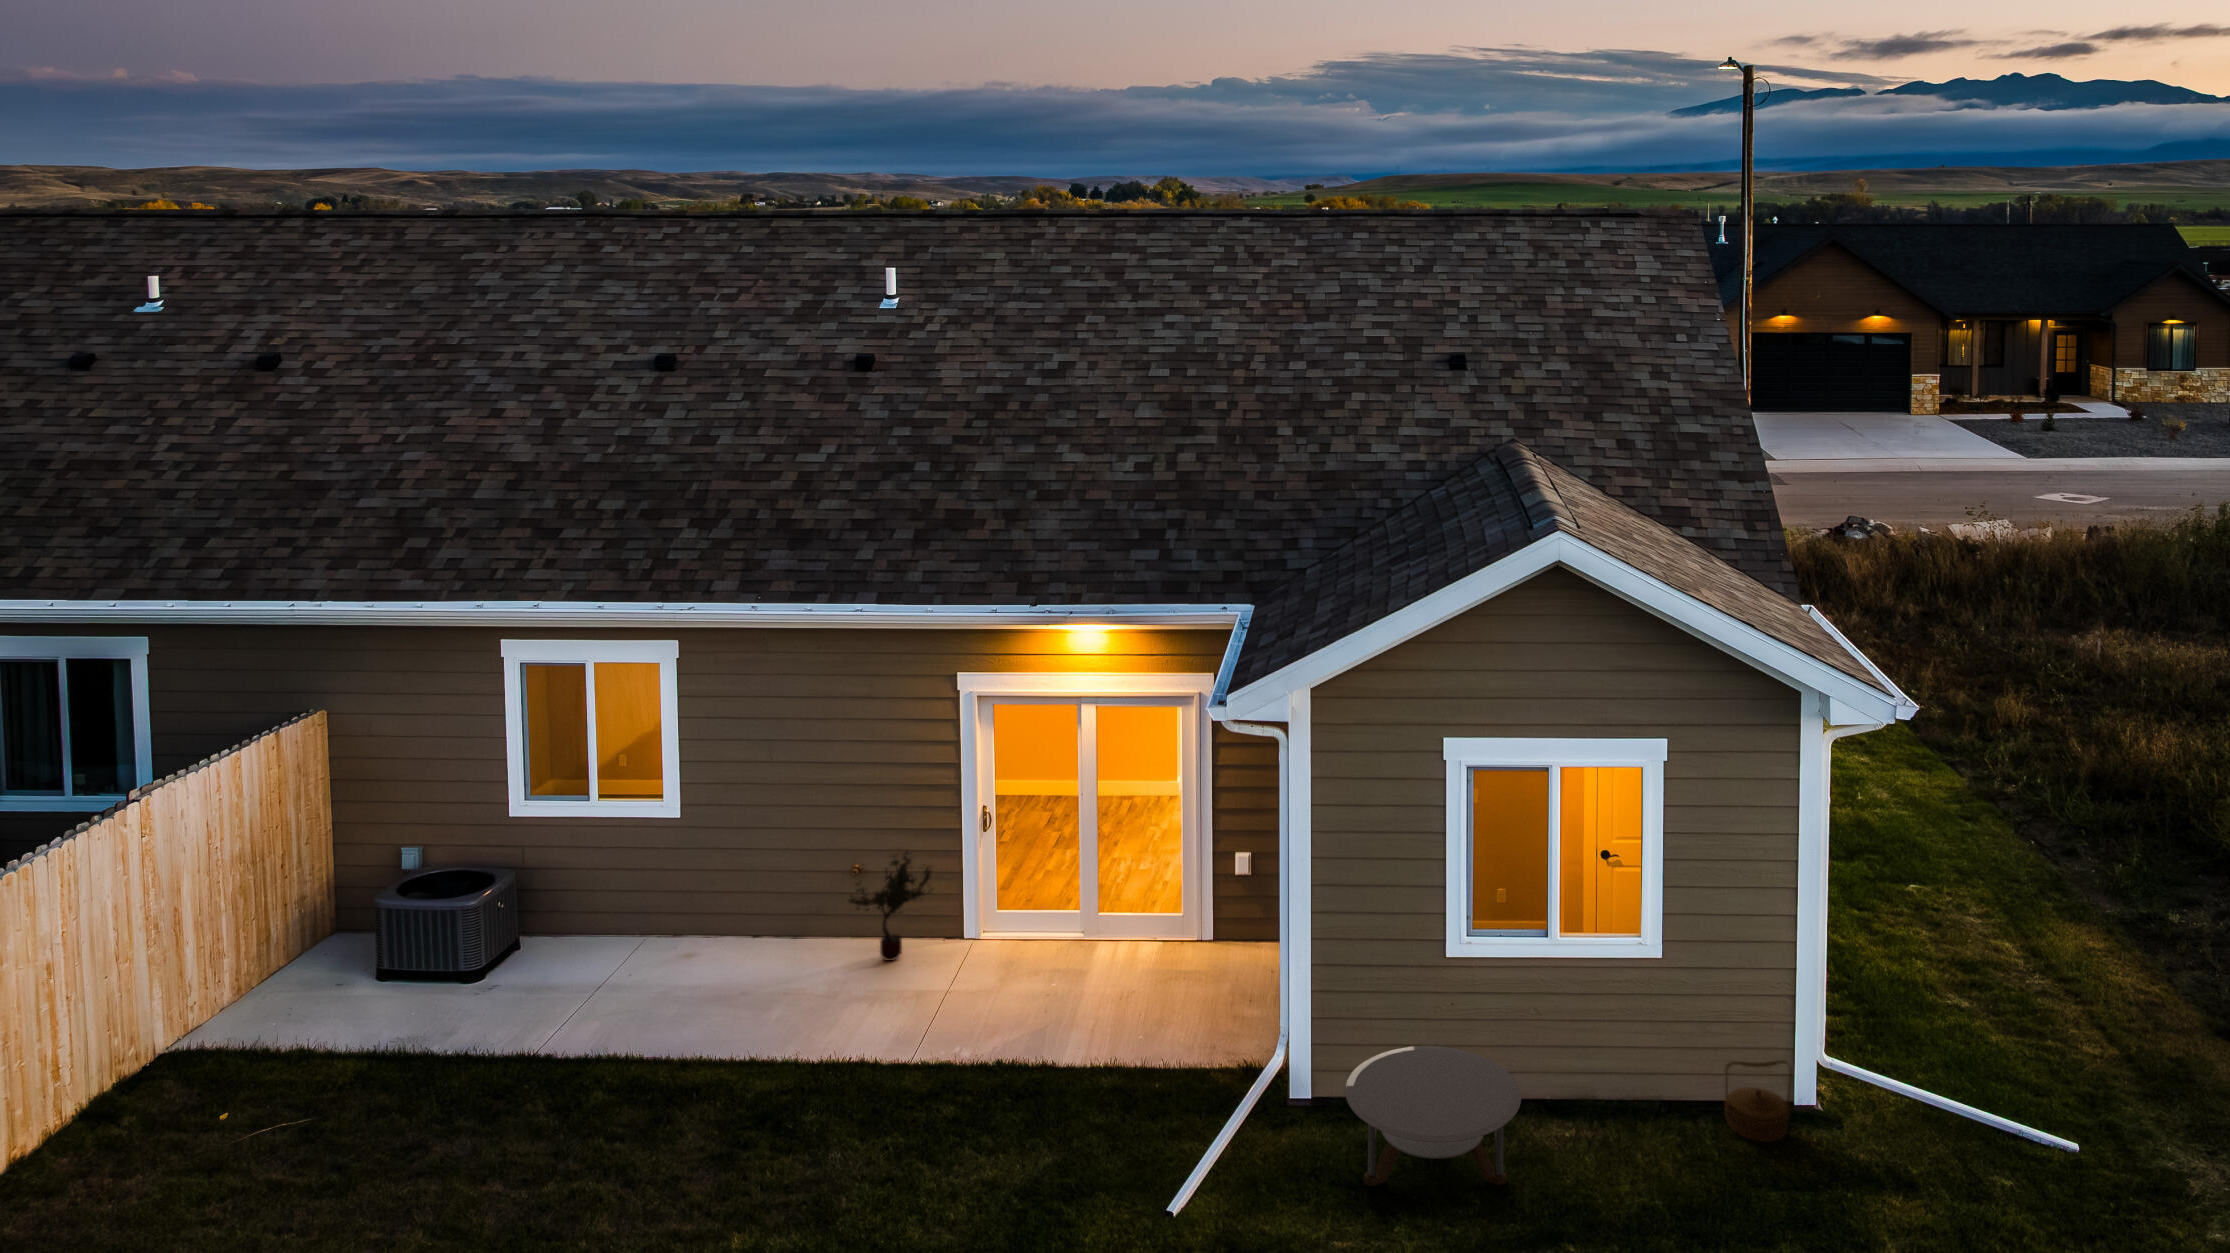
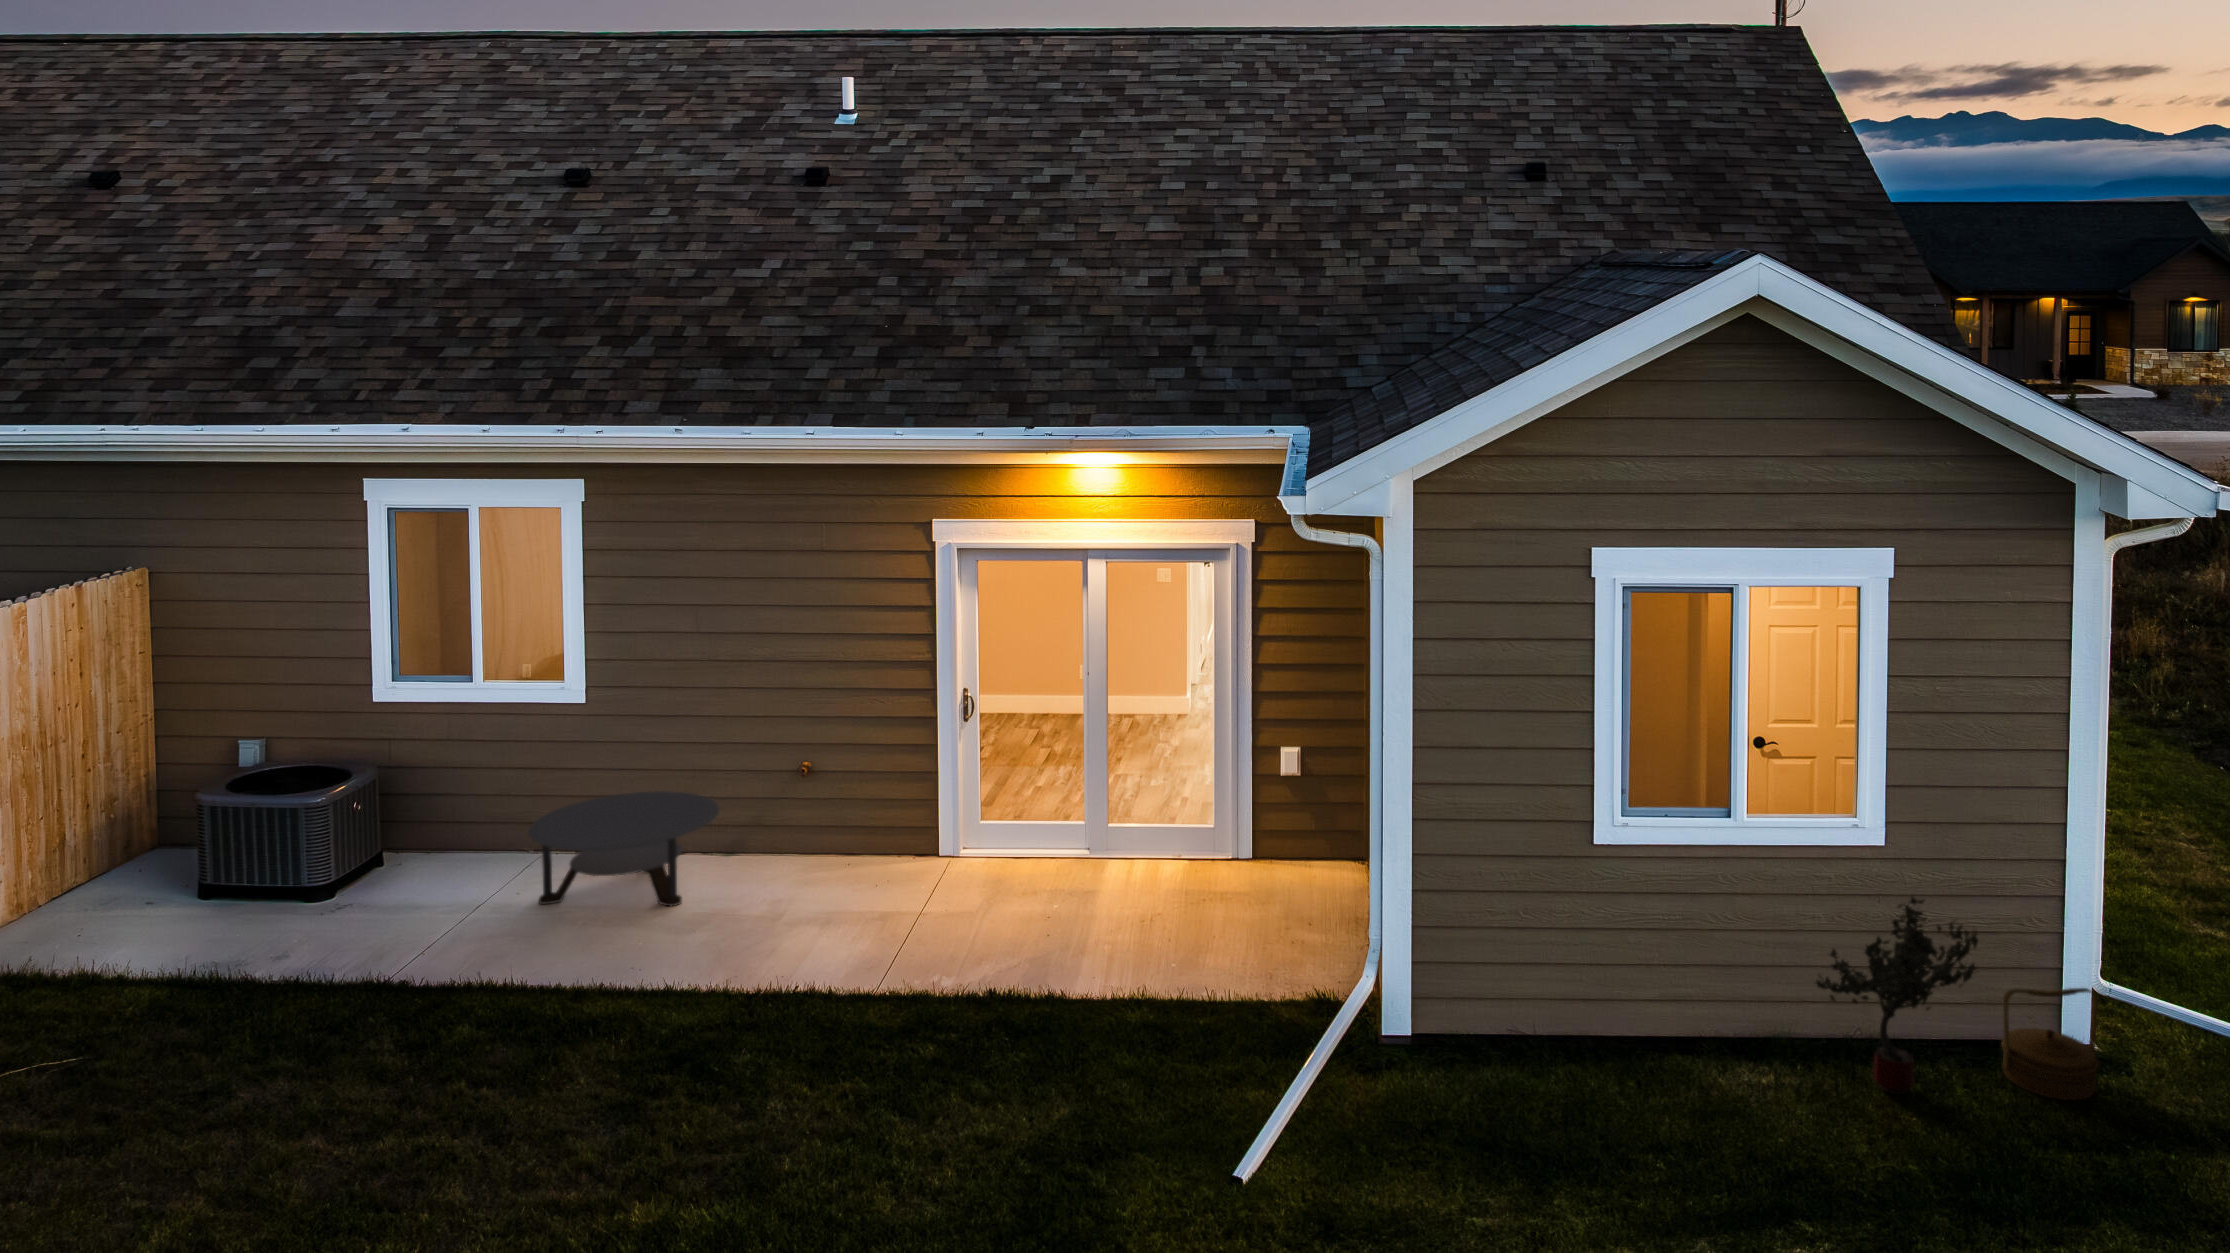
potted tree: present [849,852,933,961] -> present [1815,897,1978,1095]
round table: present [1345,1046,1521,1186] -> present [528,791,719,906]

